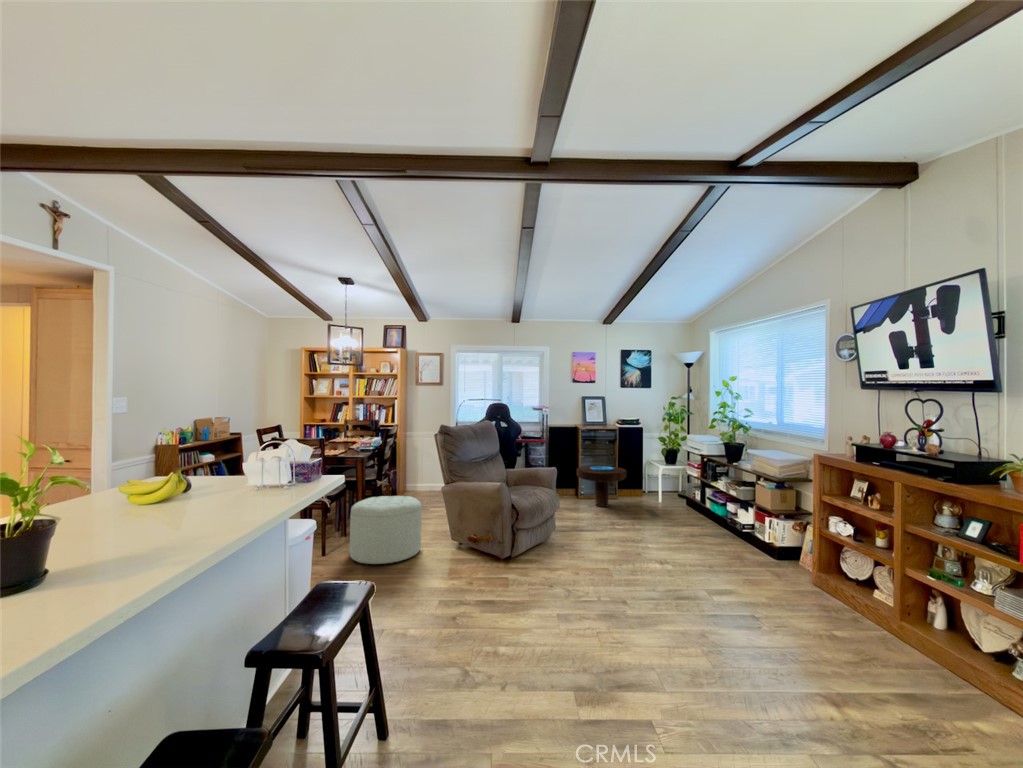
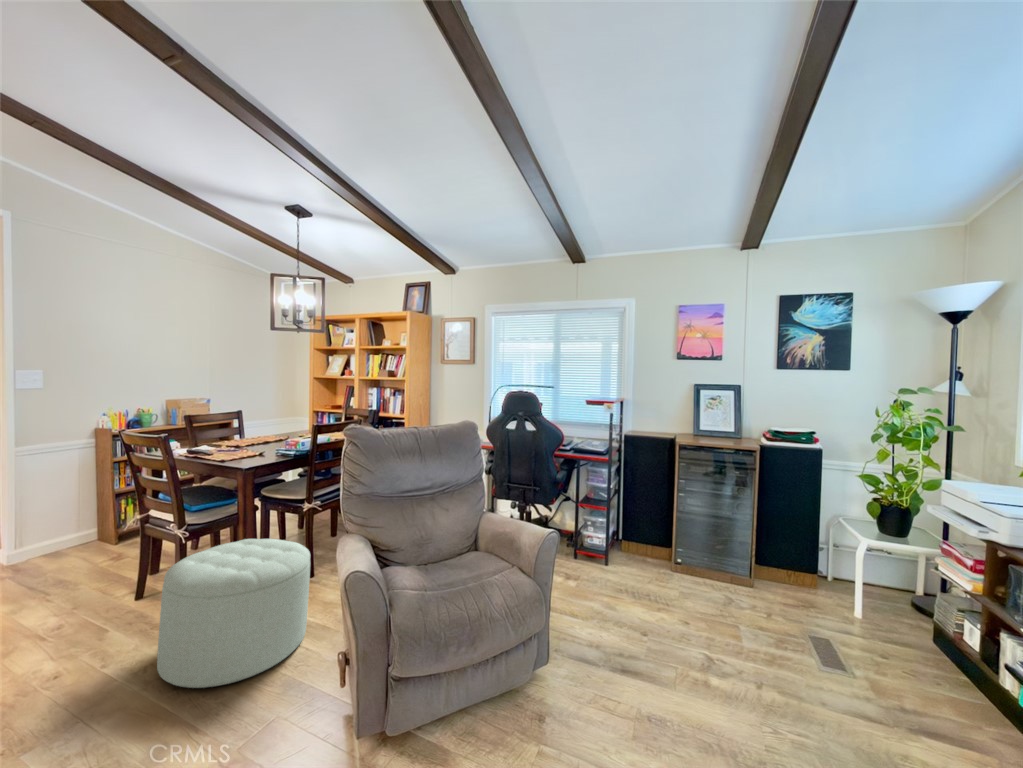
side table: present [577,466,627,507] -> none [664,514,773,607]

